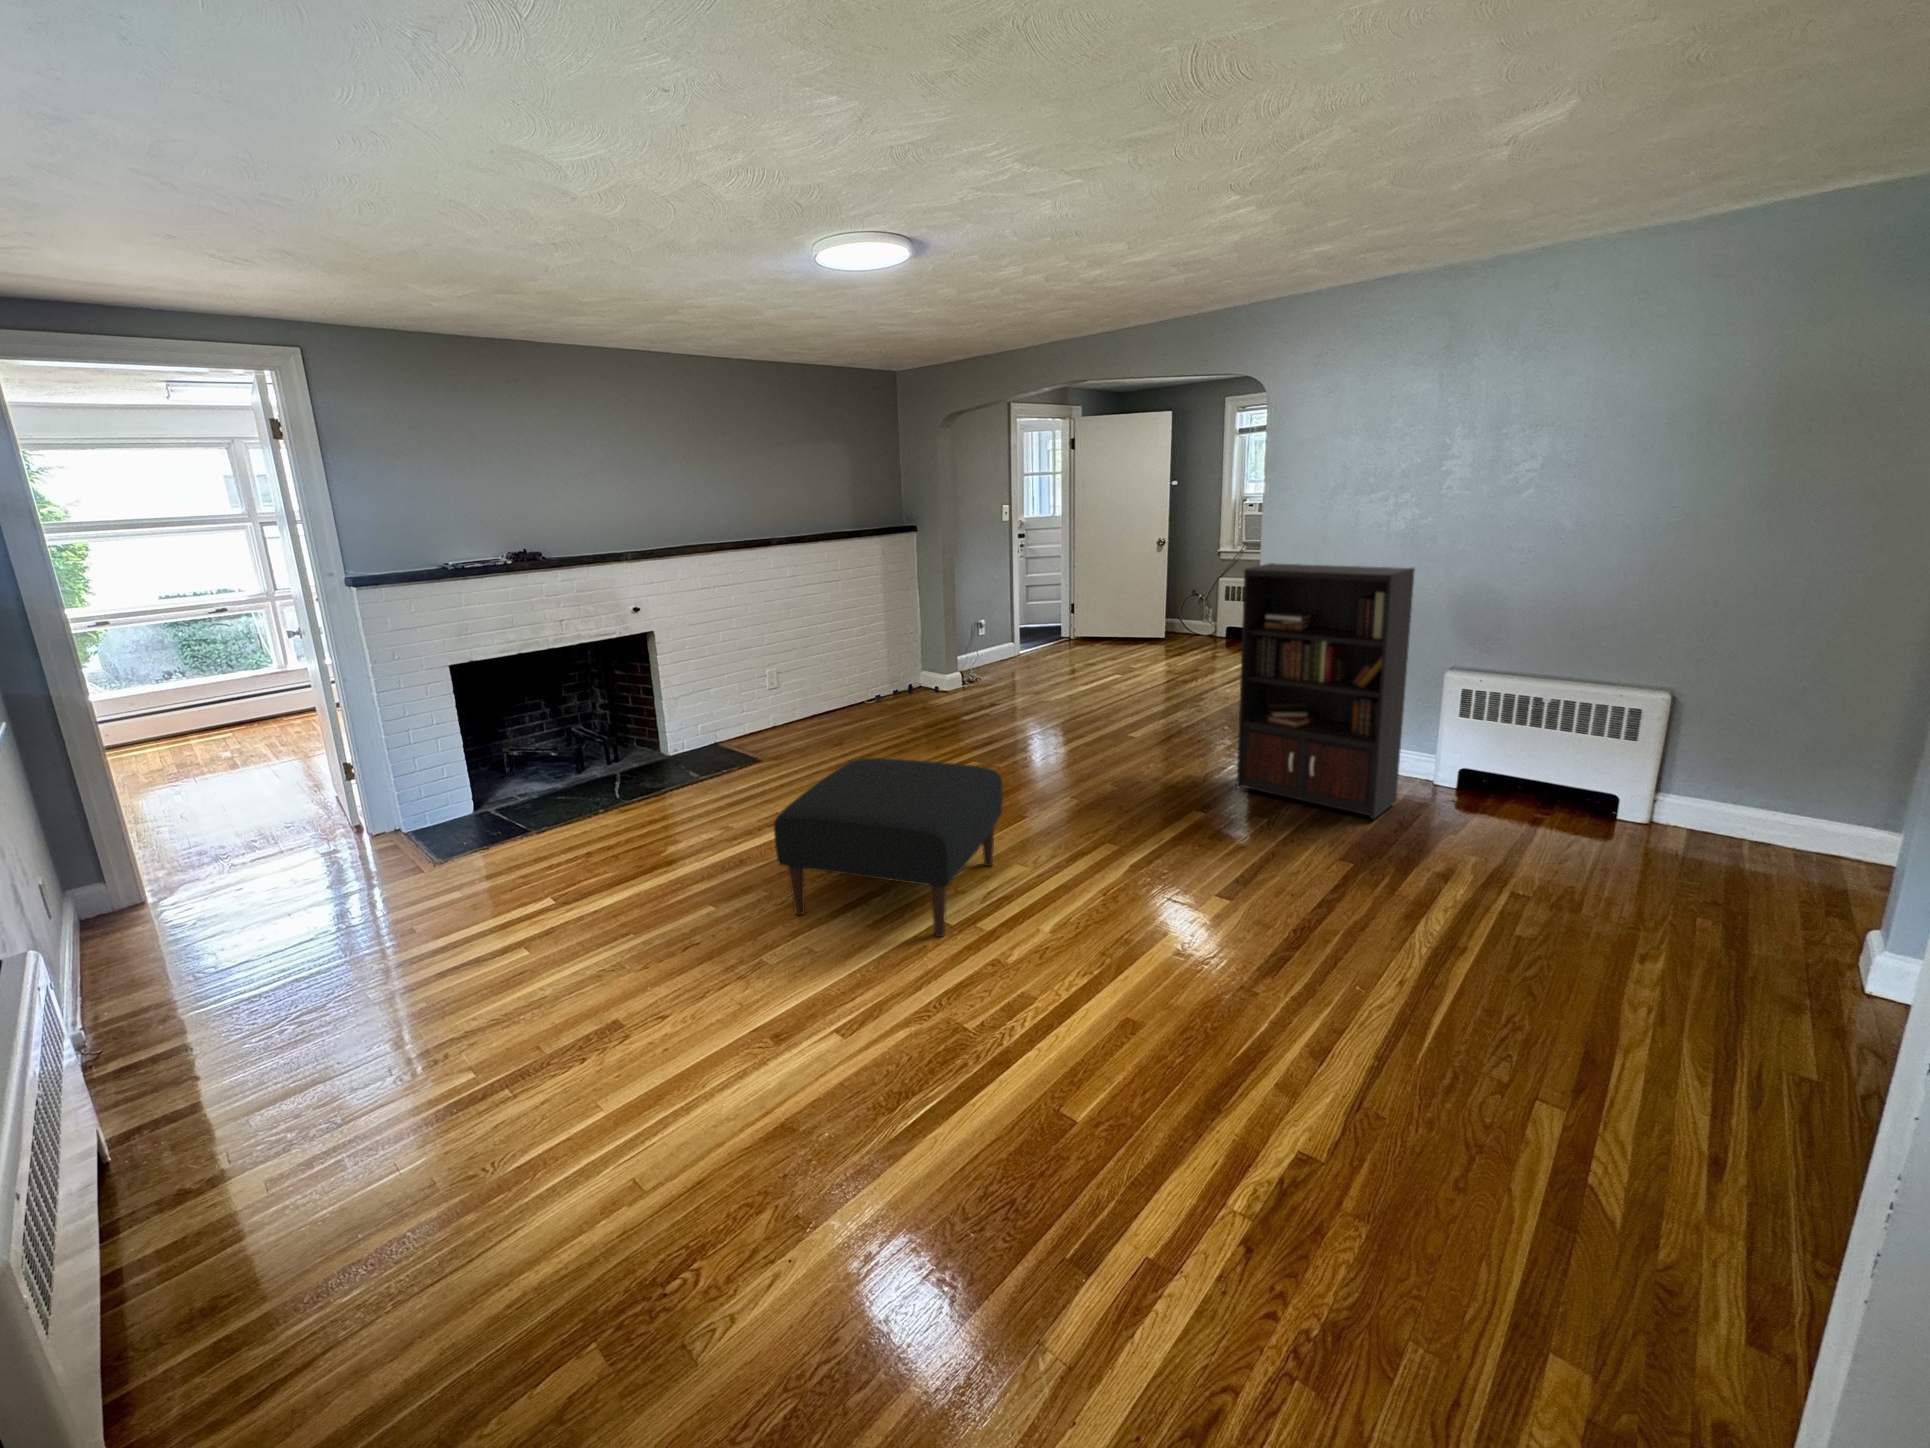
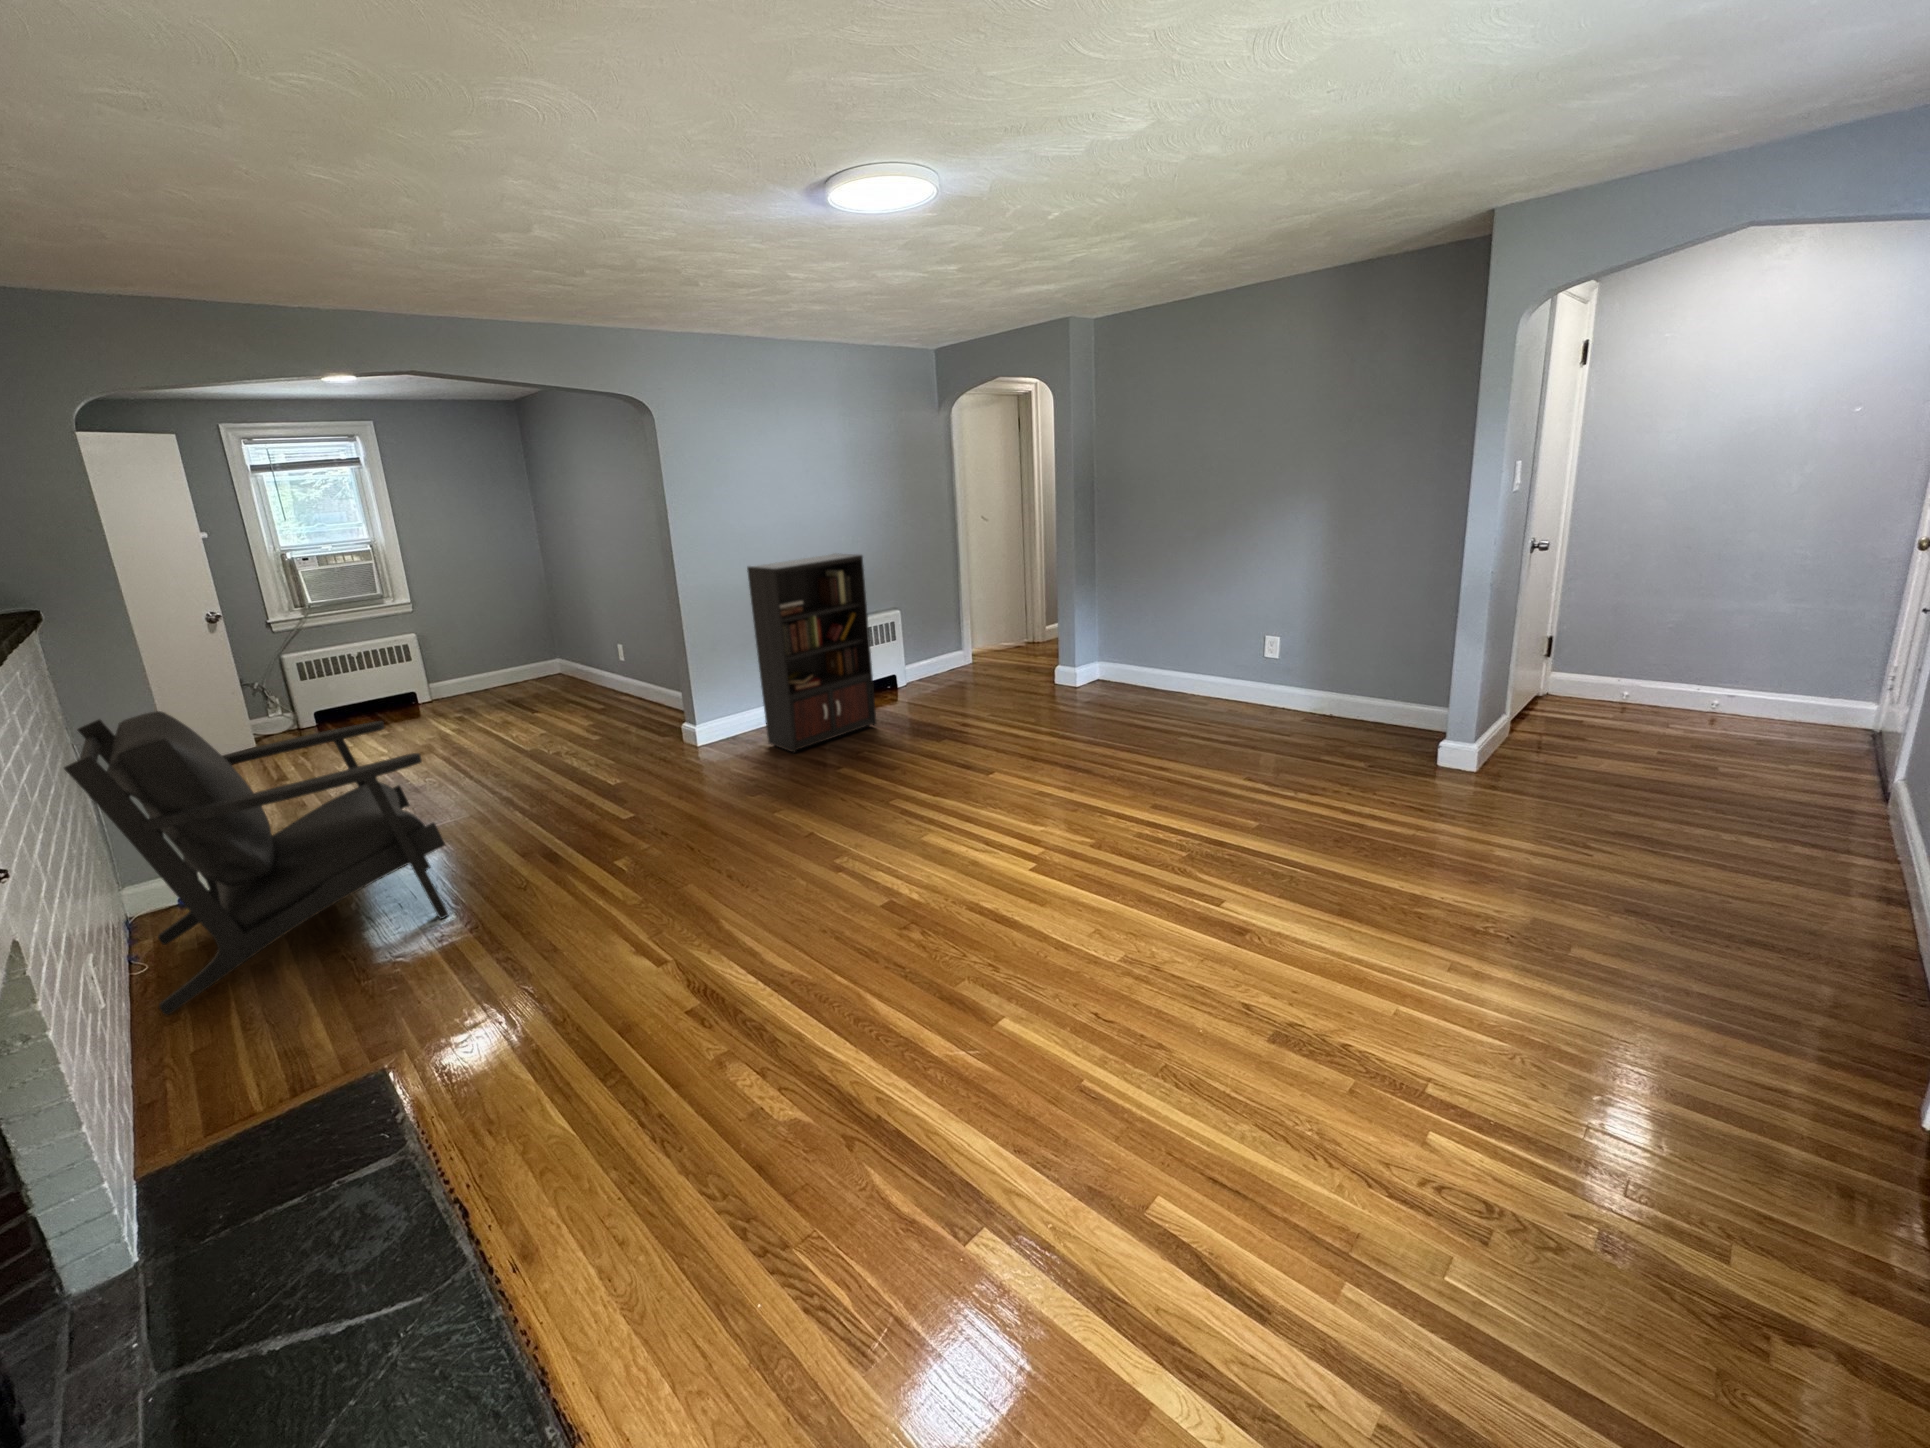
armchair: none [817,578,987,741] -> present [64,711,449,1015]
ottoman: present [774,758,1003,937] -> none [824,758,1063,951]

